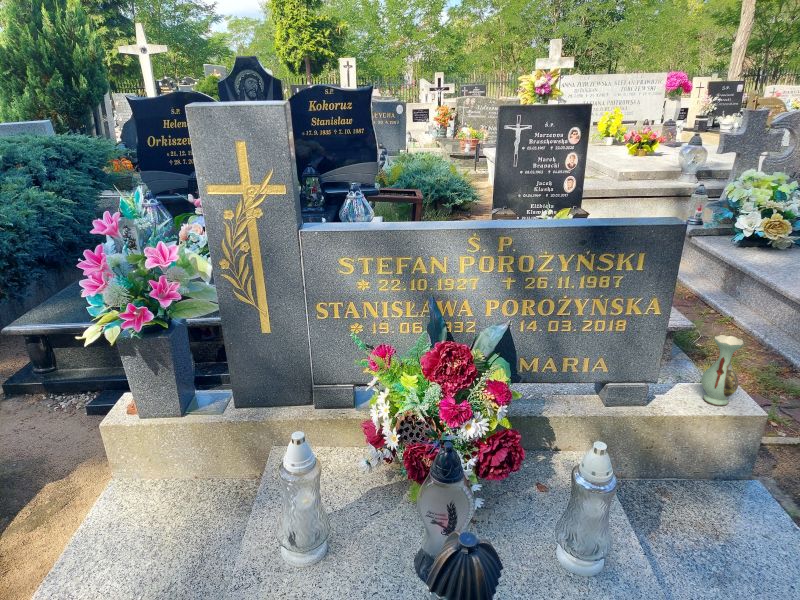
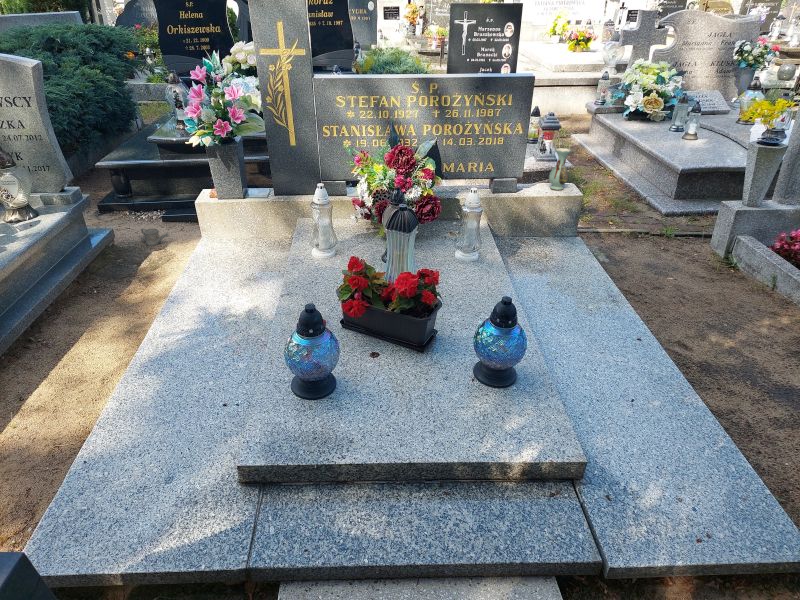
watering can: none [38,440,74,471] -> present [141,229,168,246]

